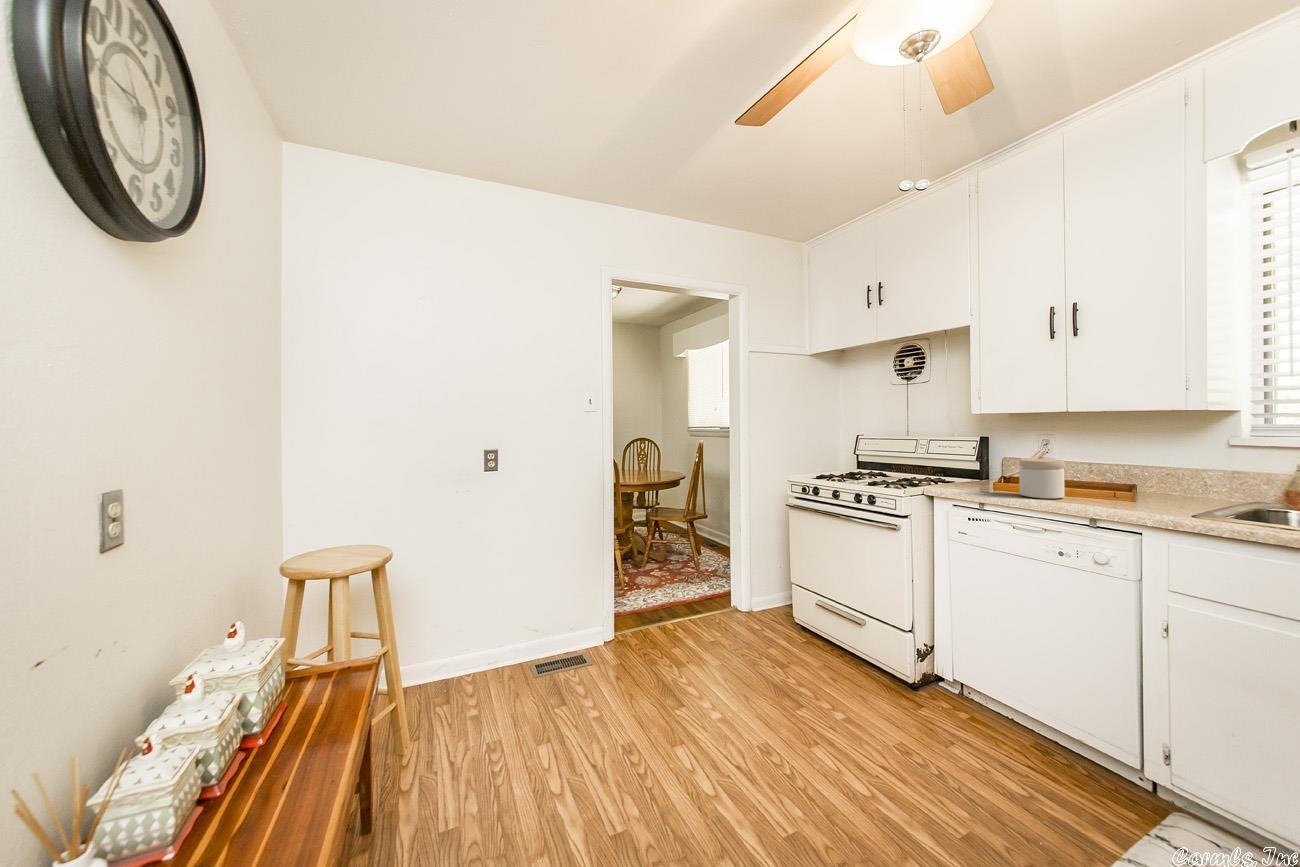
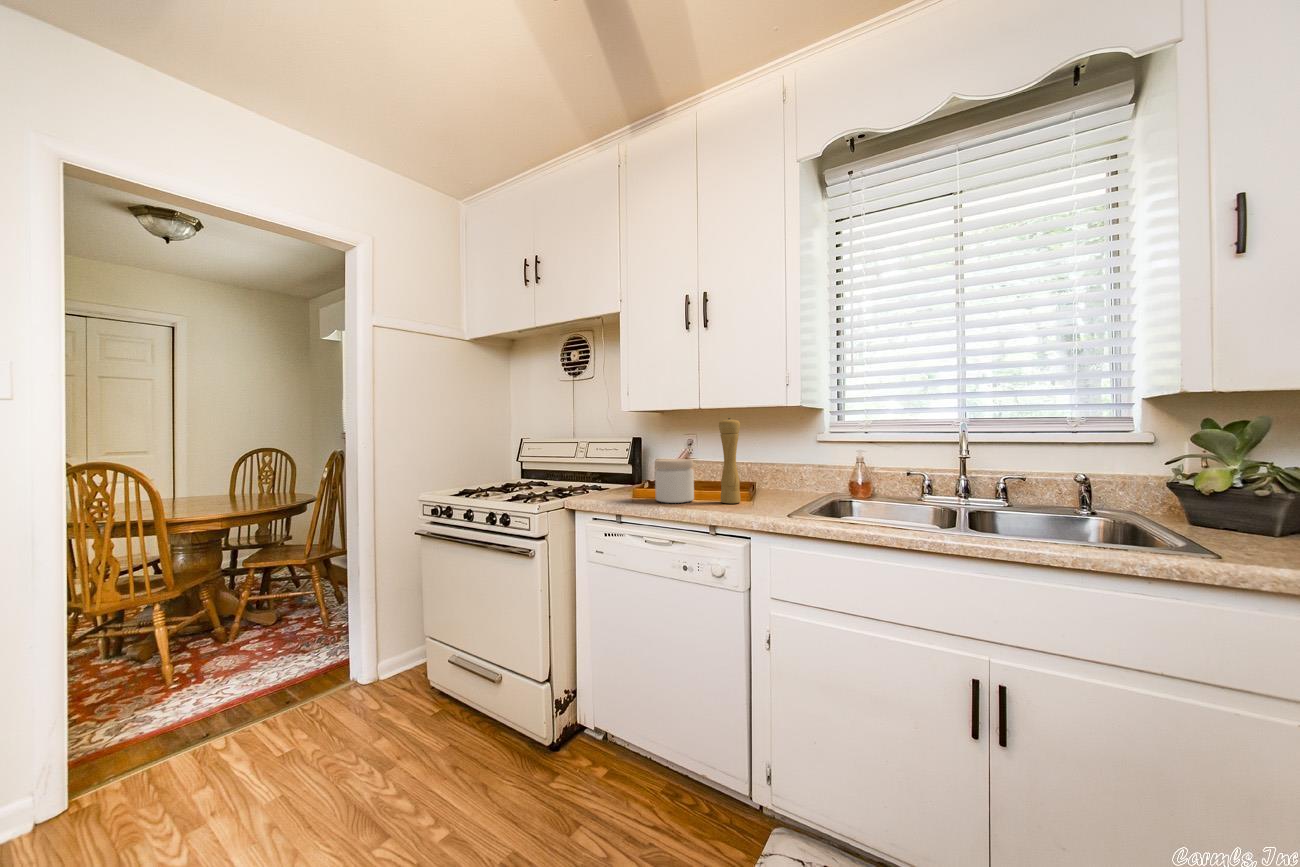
pepper mill: none [1098,423,1126,503] -> present [719,418,740,503]

